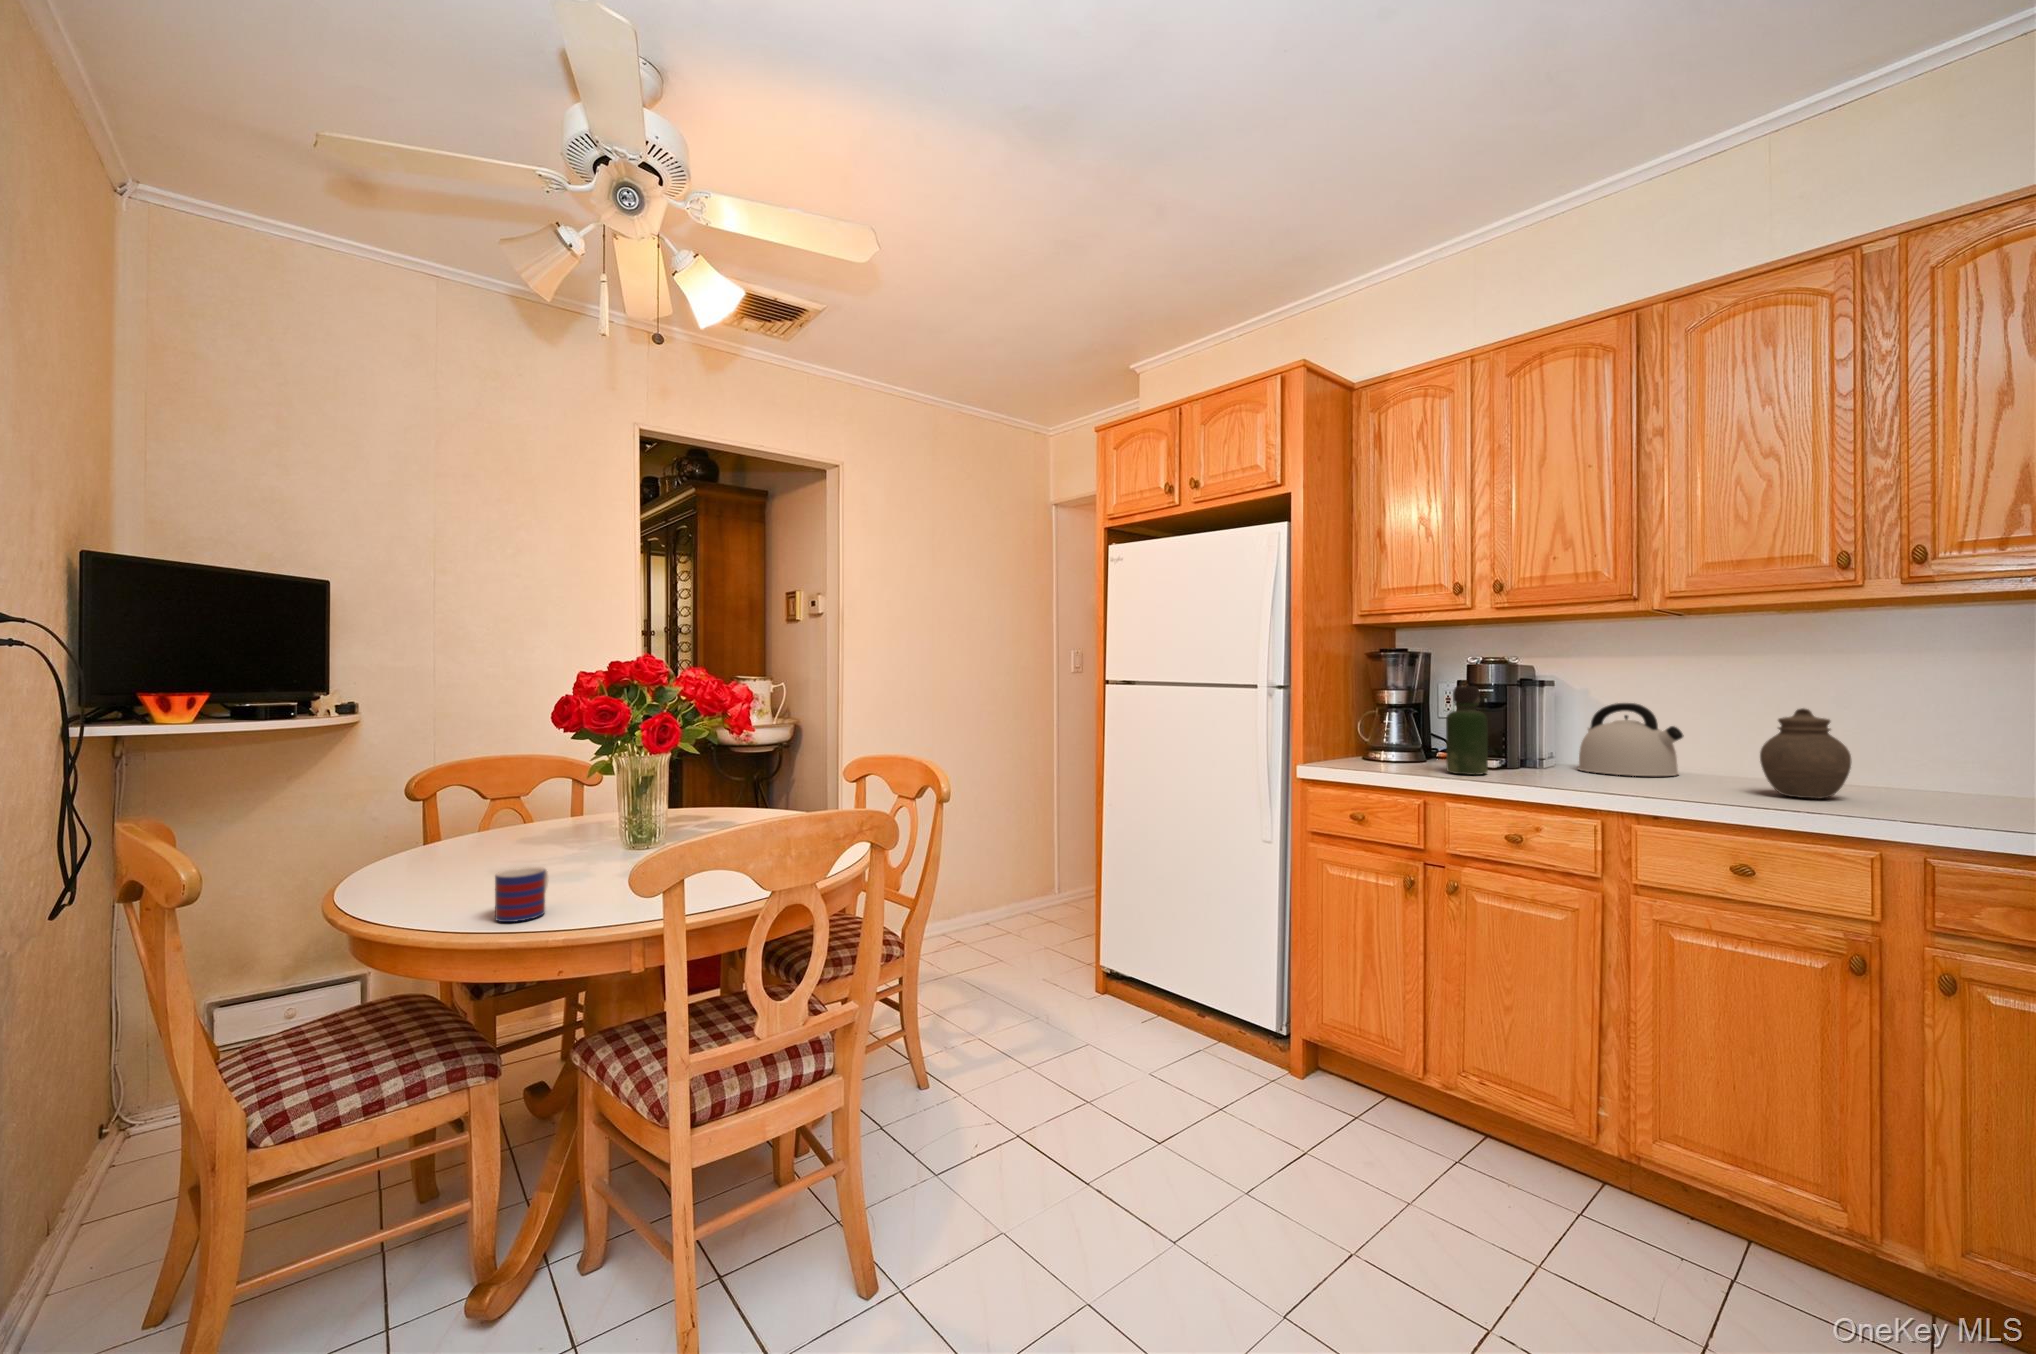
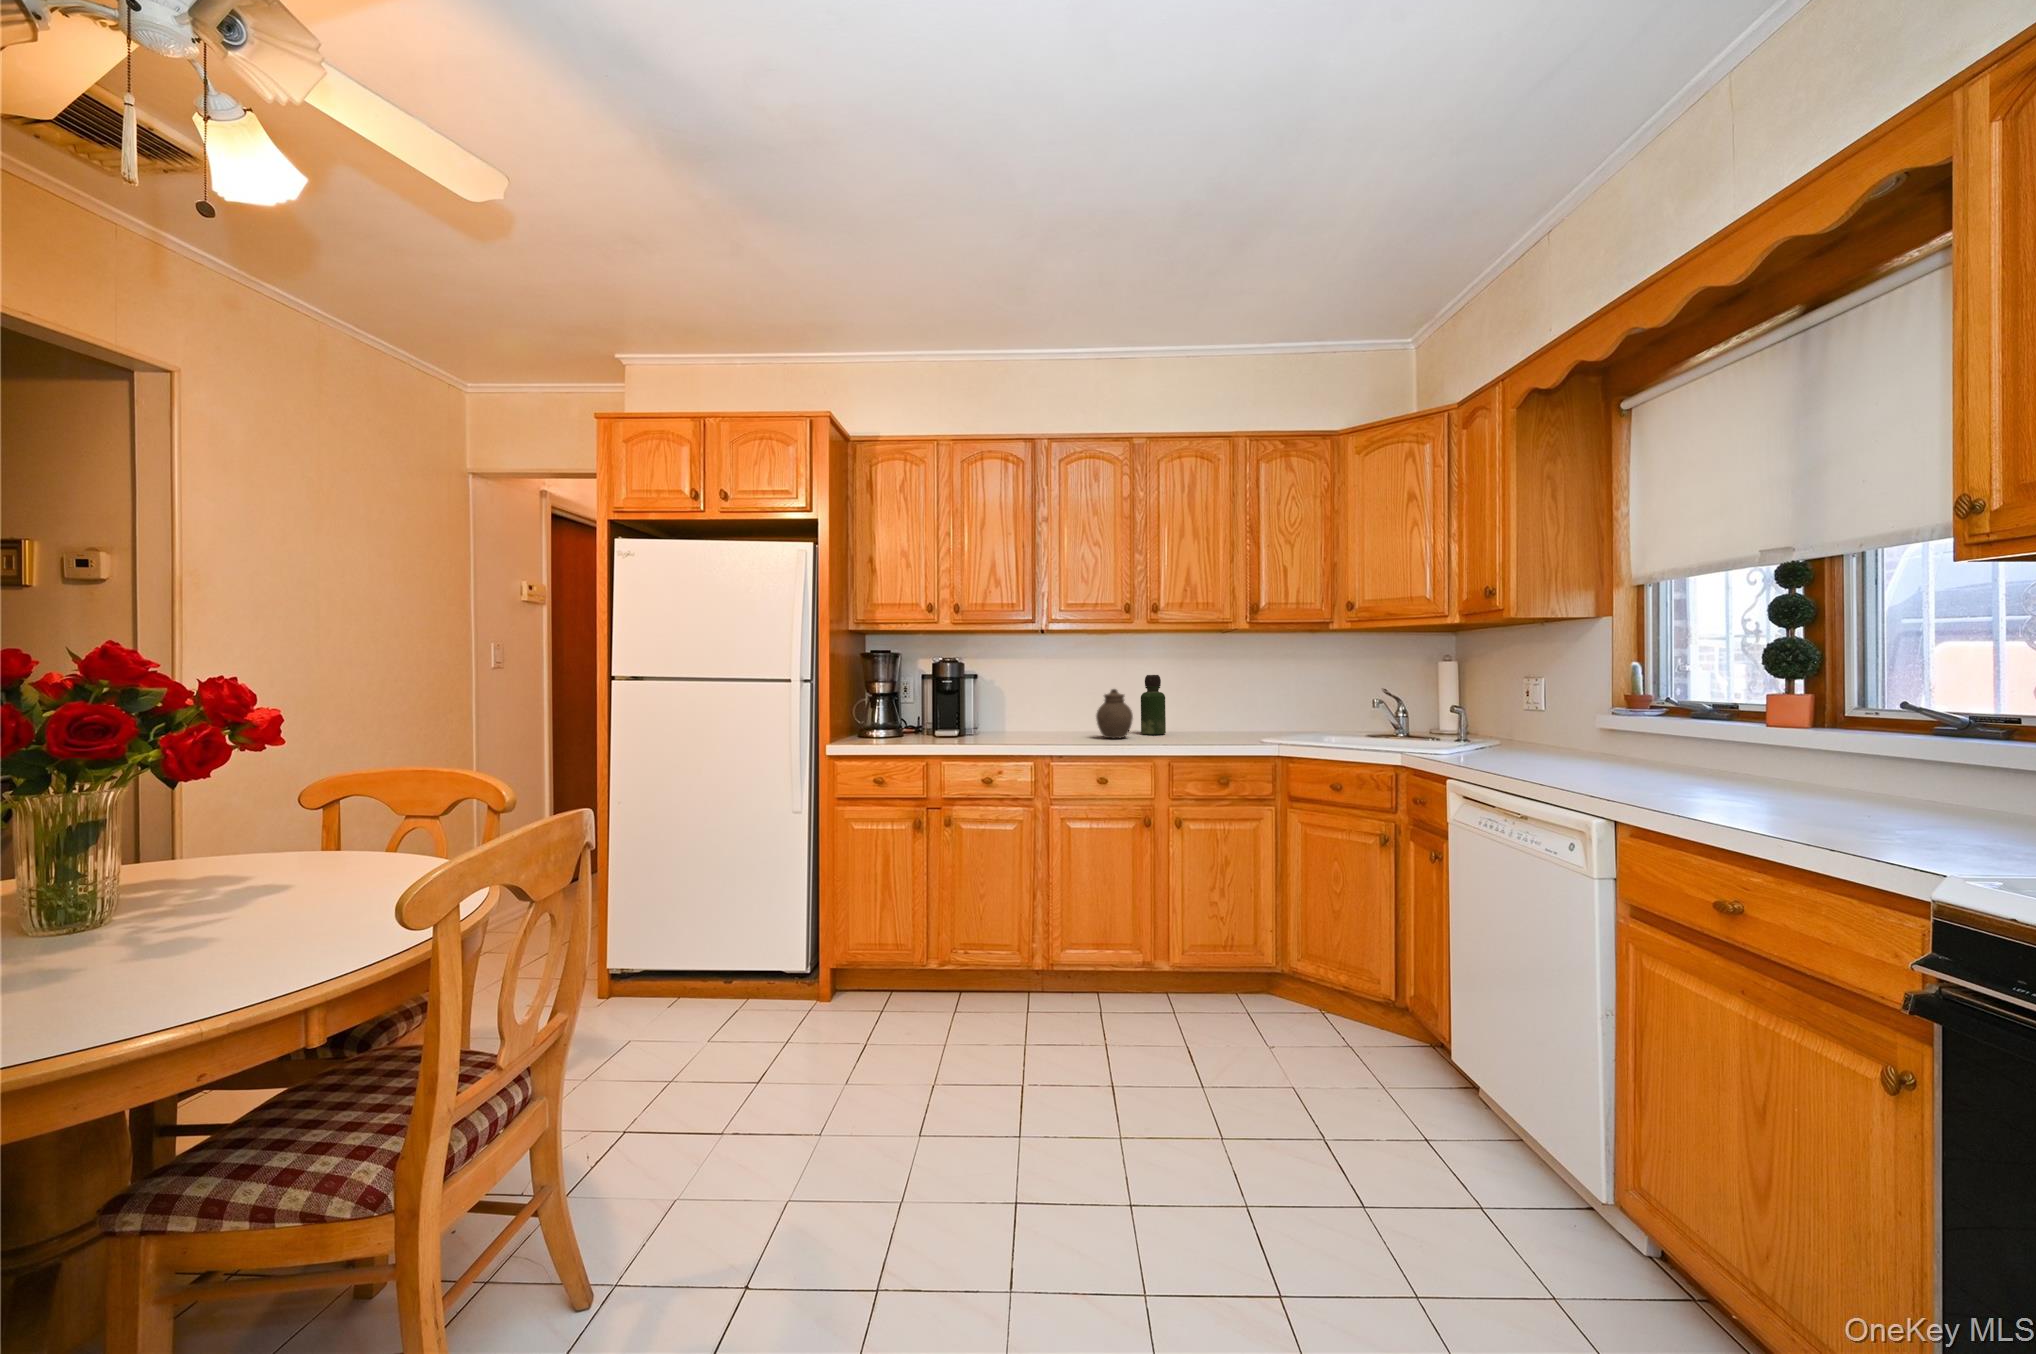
bottle: present [1446,686,1488,775] -> present [1141,675,1166,735]
kettle: present [1578,703,1684,776] -> none [996,688,1052,735]
mug: present [495,867,548,922] -> none [81,944,172,1029]

